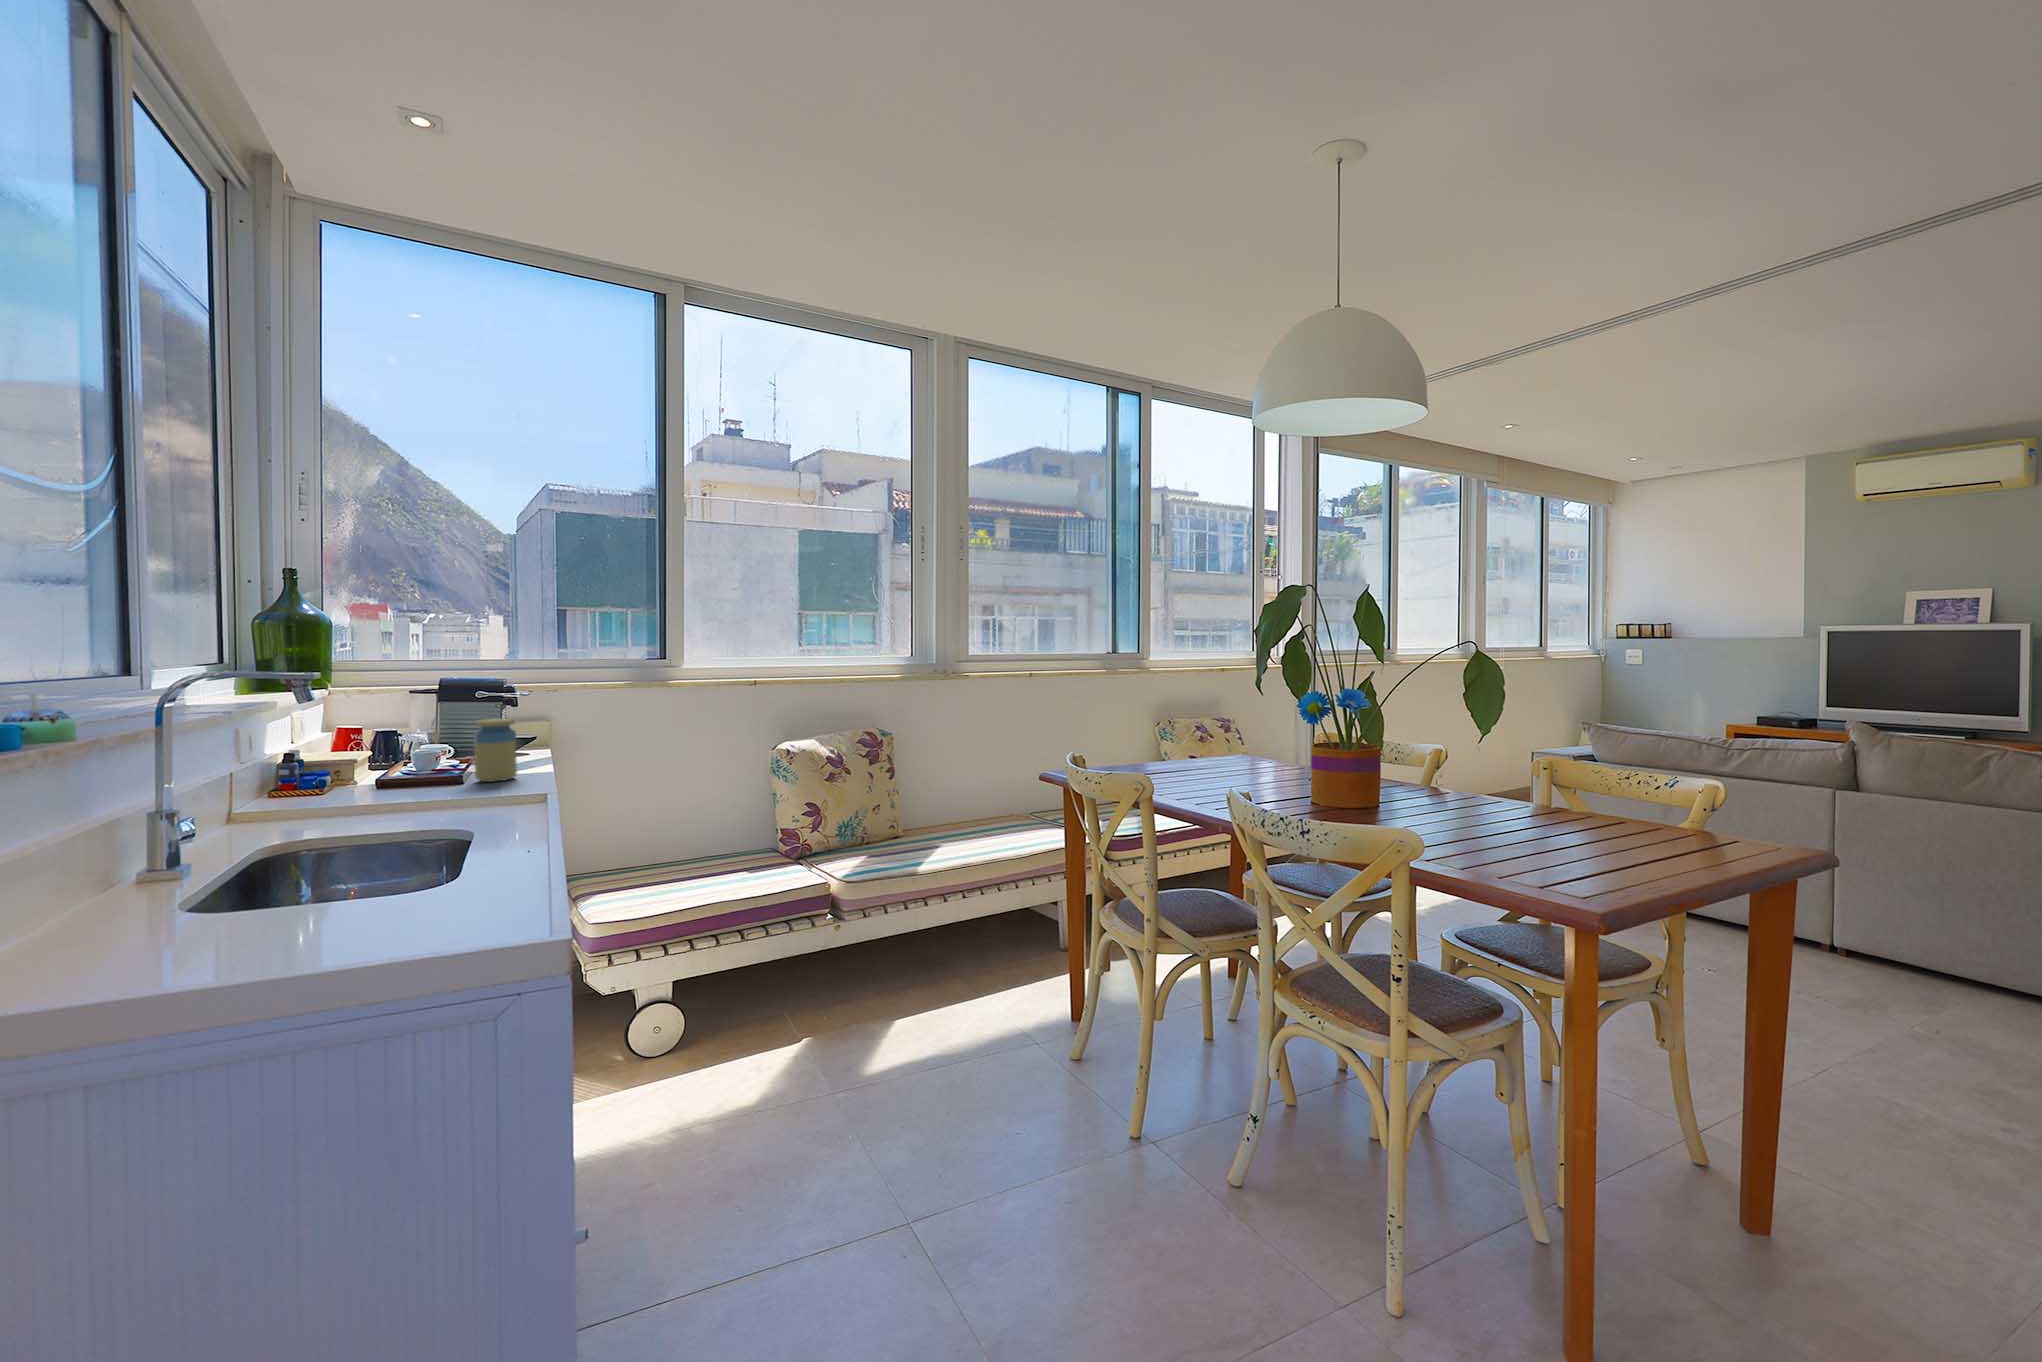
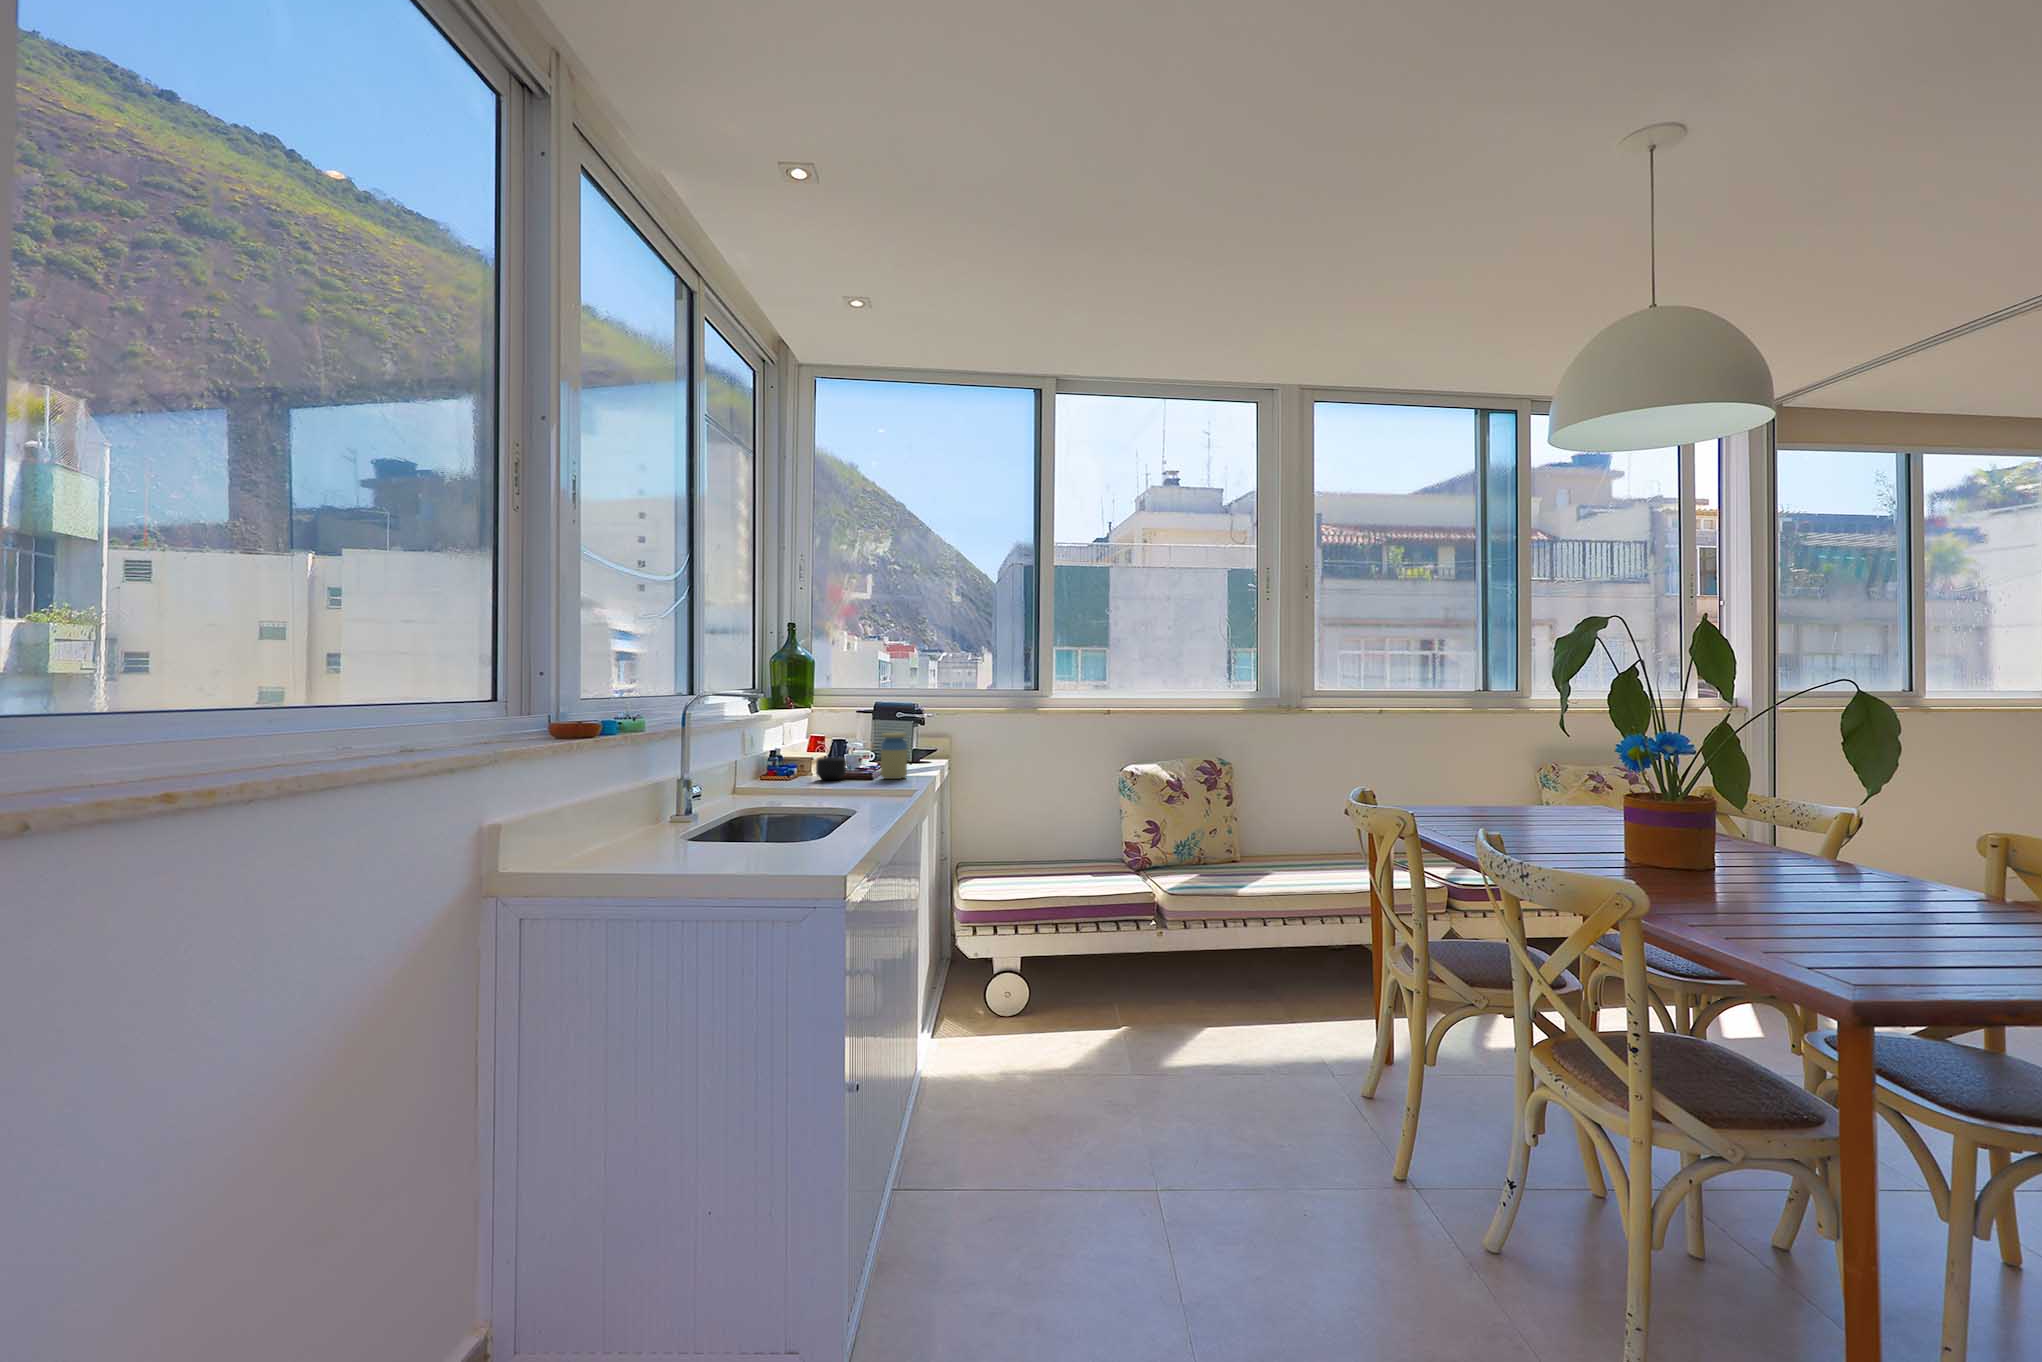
mug: none [367,757,426,790] -> present [816,757,851,780]

